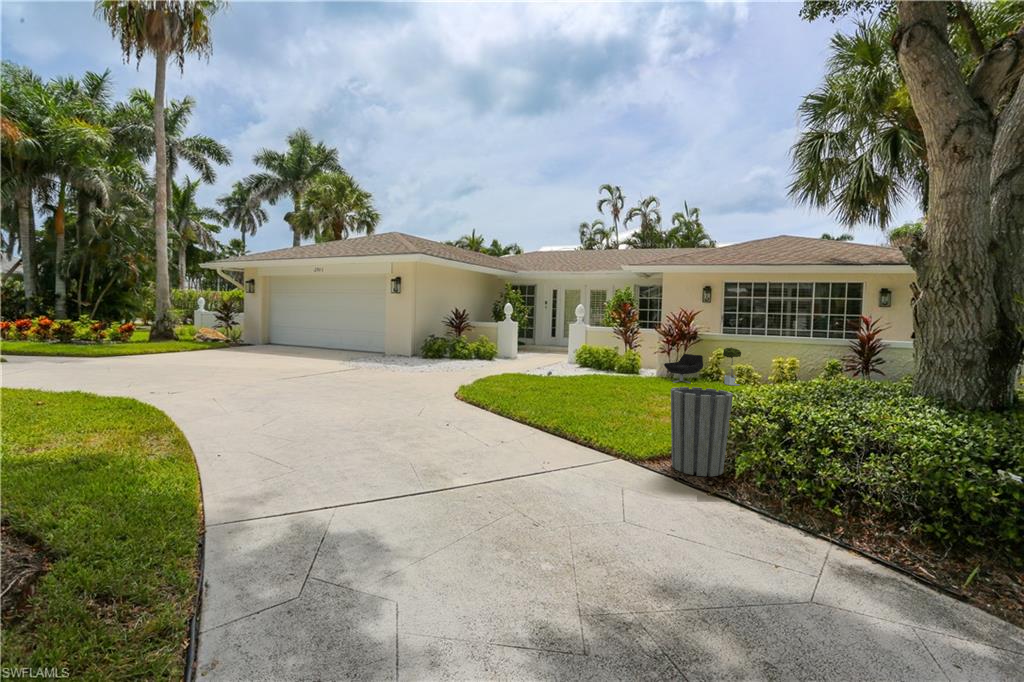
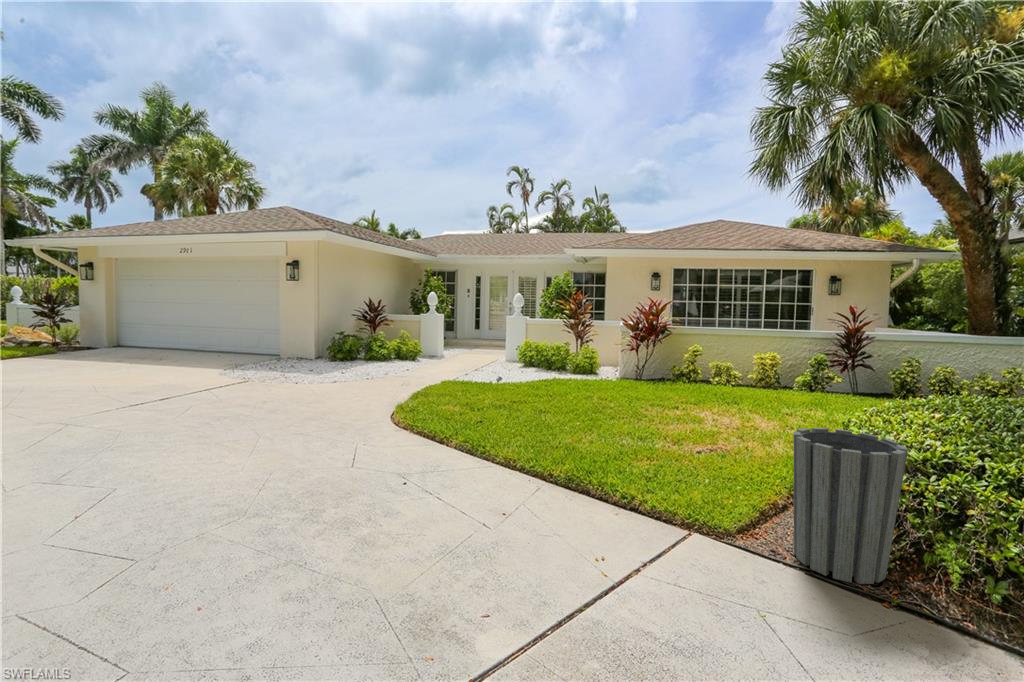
potted tree: present [723,347,741,386] -> none [695,341,716,385]
lounge chair: present [664,354,703,383] -> none [630,349,674,384]

